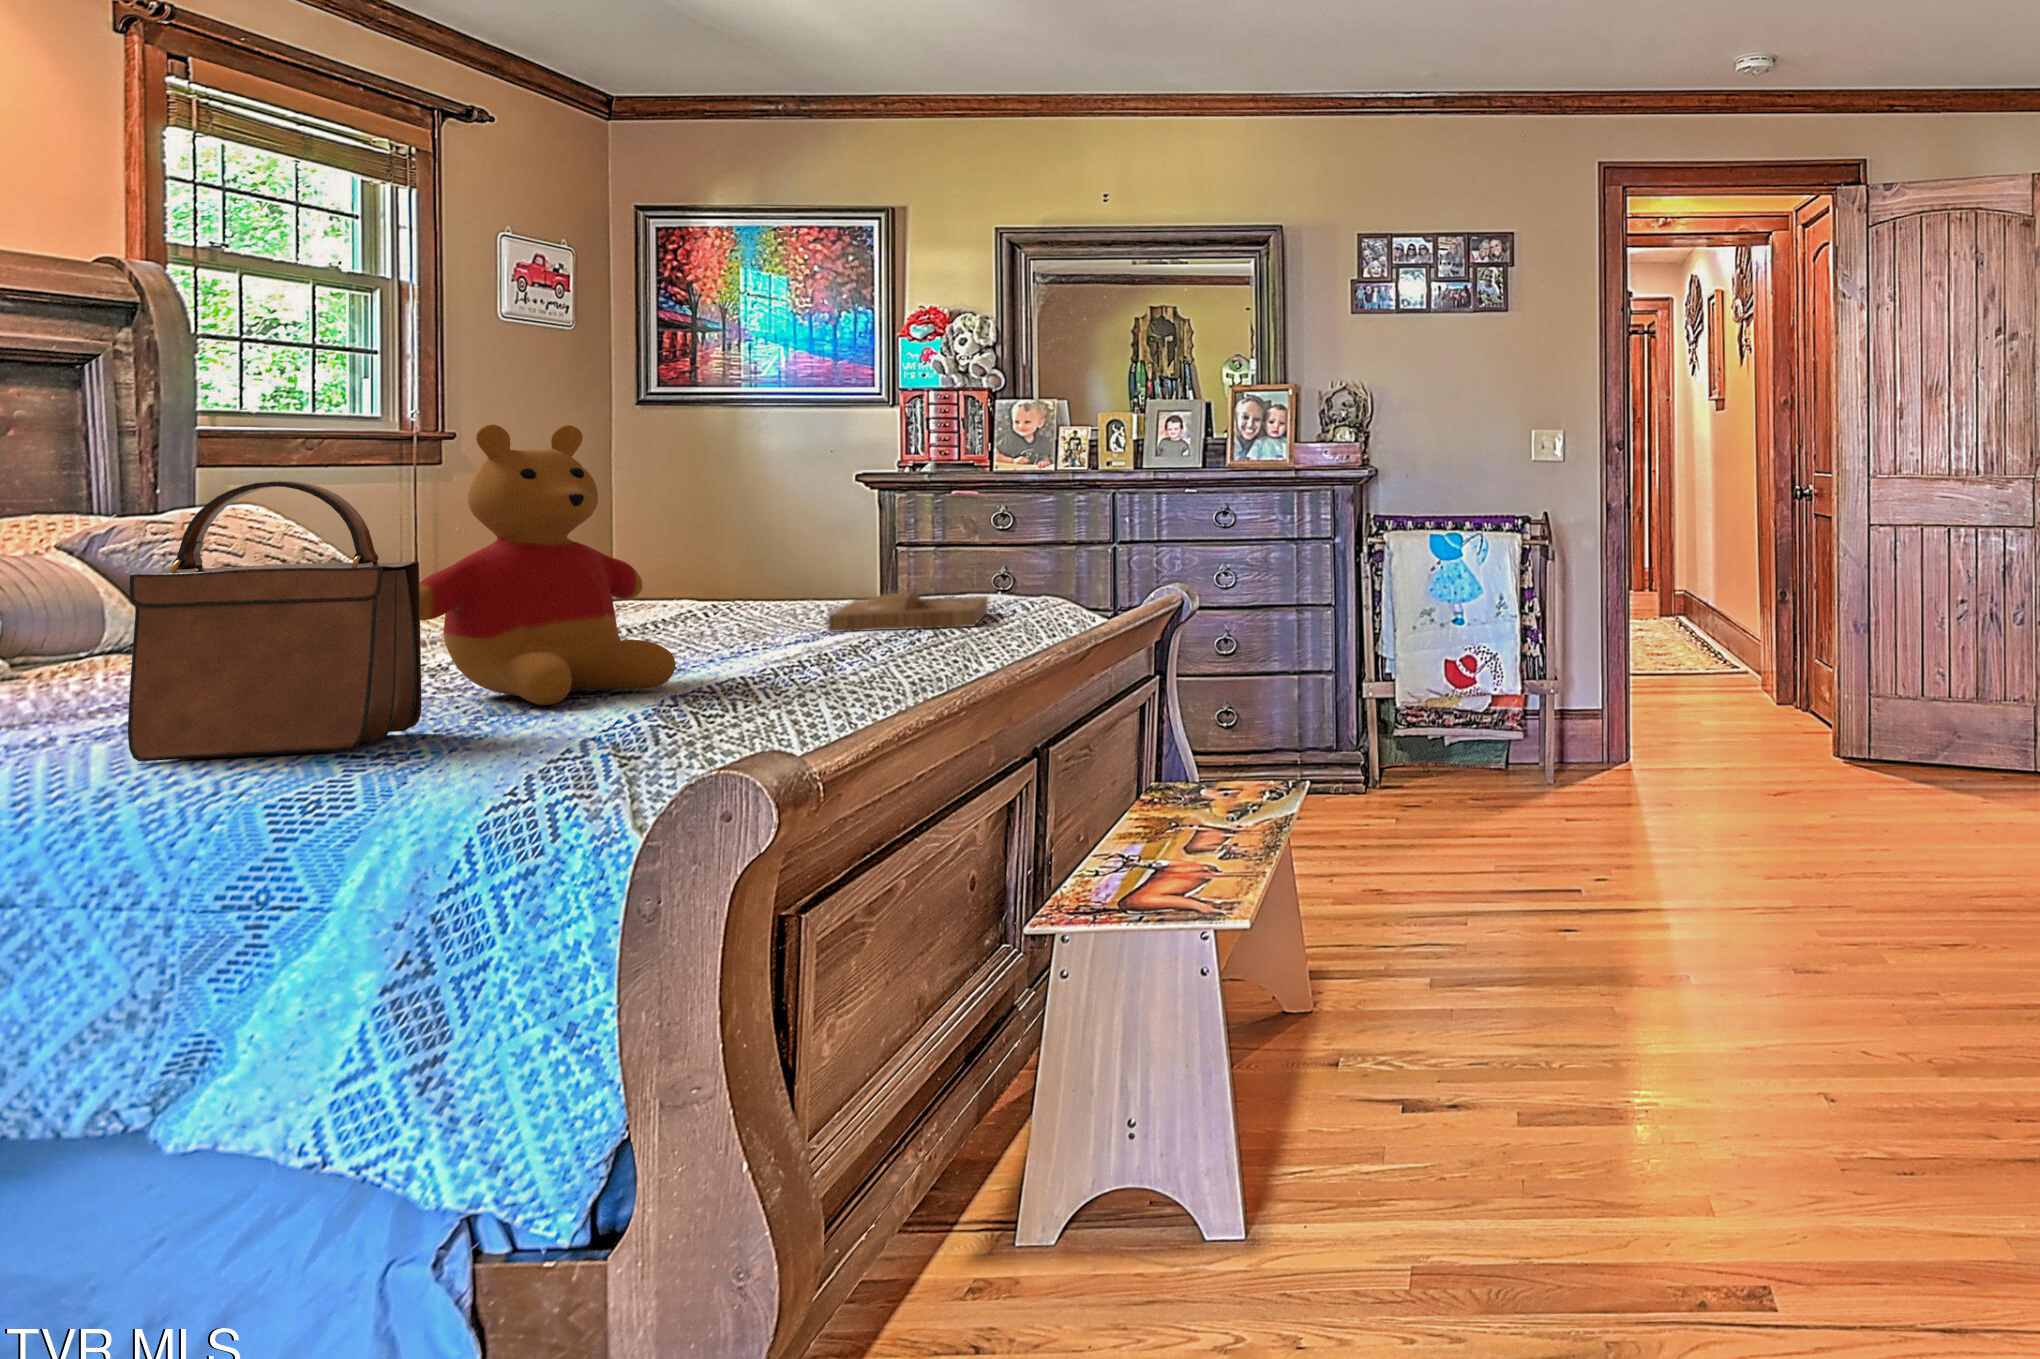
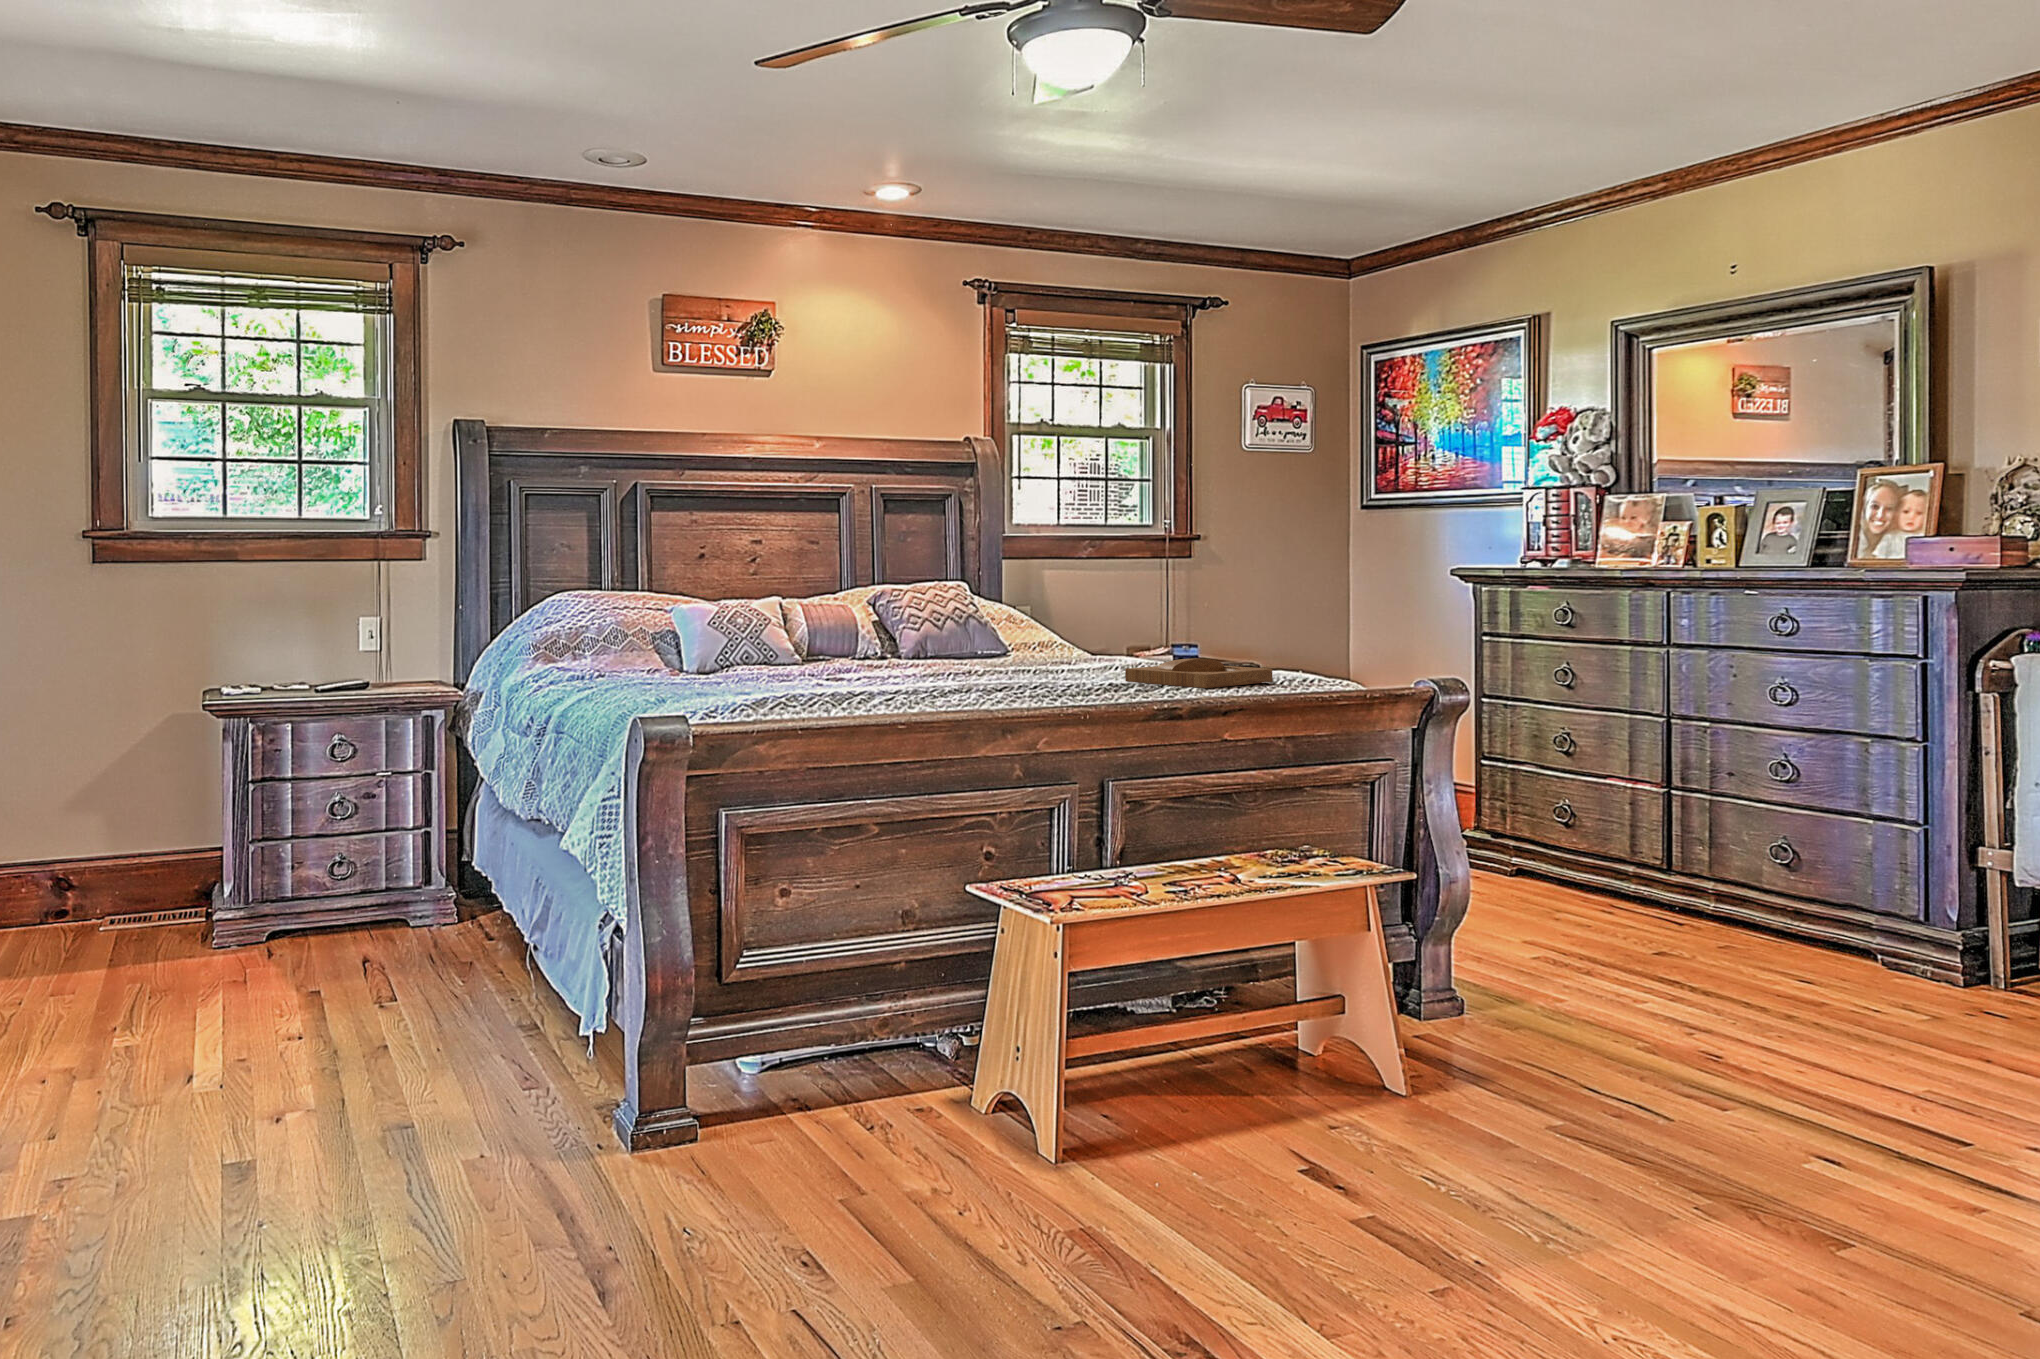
stuffed bear: present [419,424,676,705] -> none [798,533,924,690]
handbag: present [128,481,422,761] -> none [666,563,756,693]

